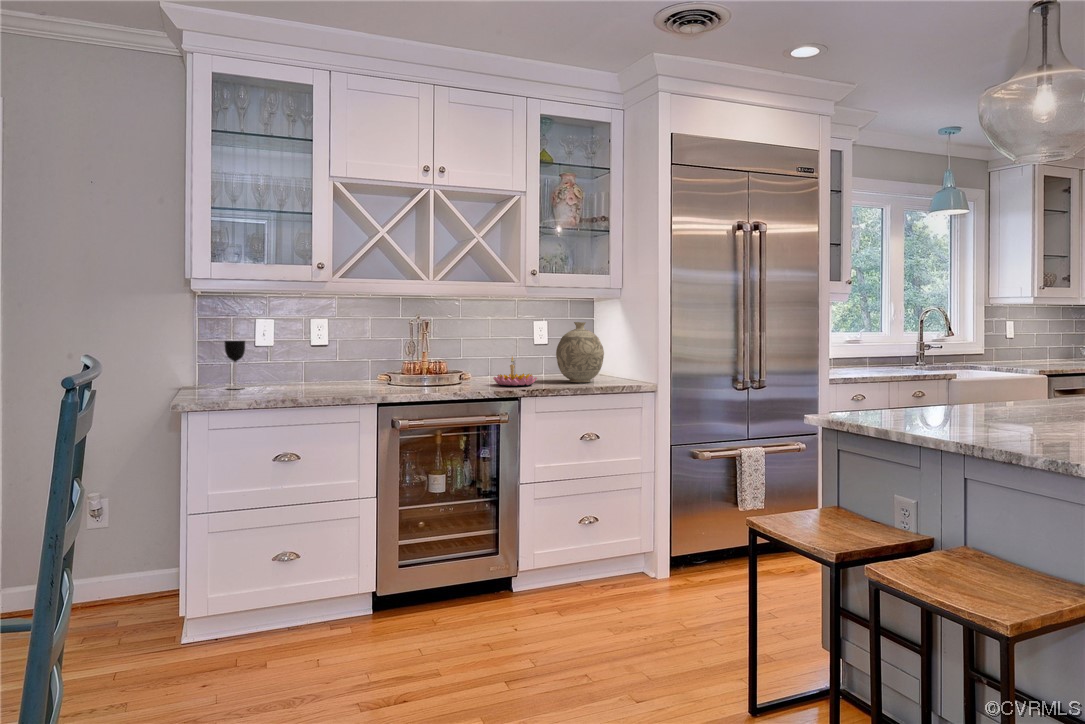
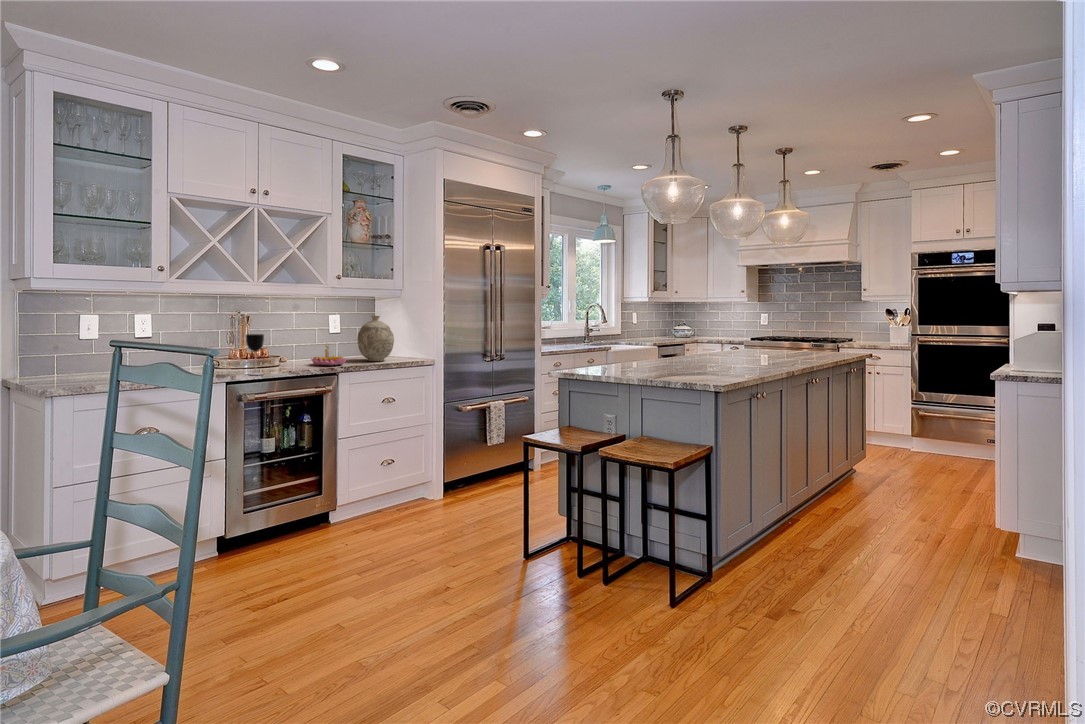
wine glass: present [224,341,245,389] -> present [246,334,264,375]

